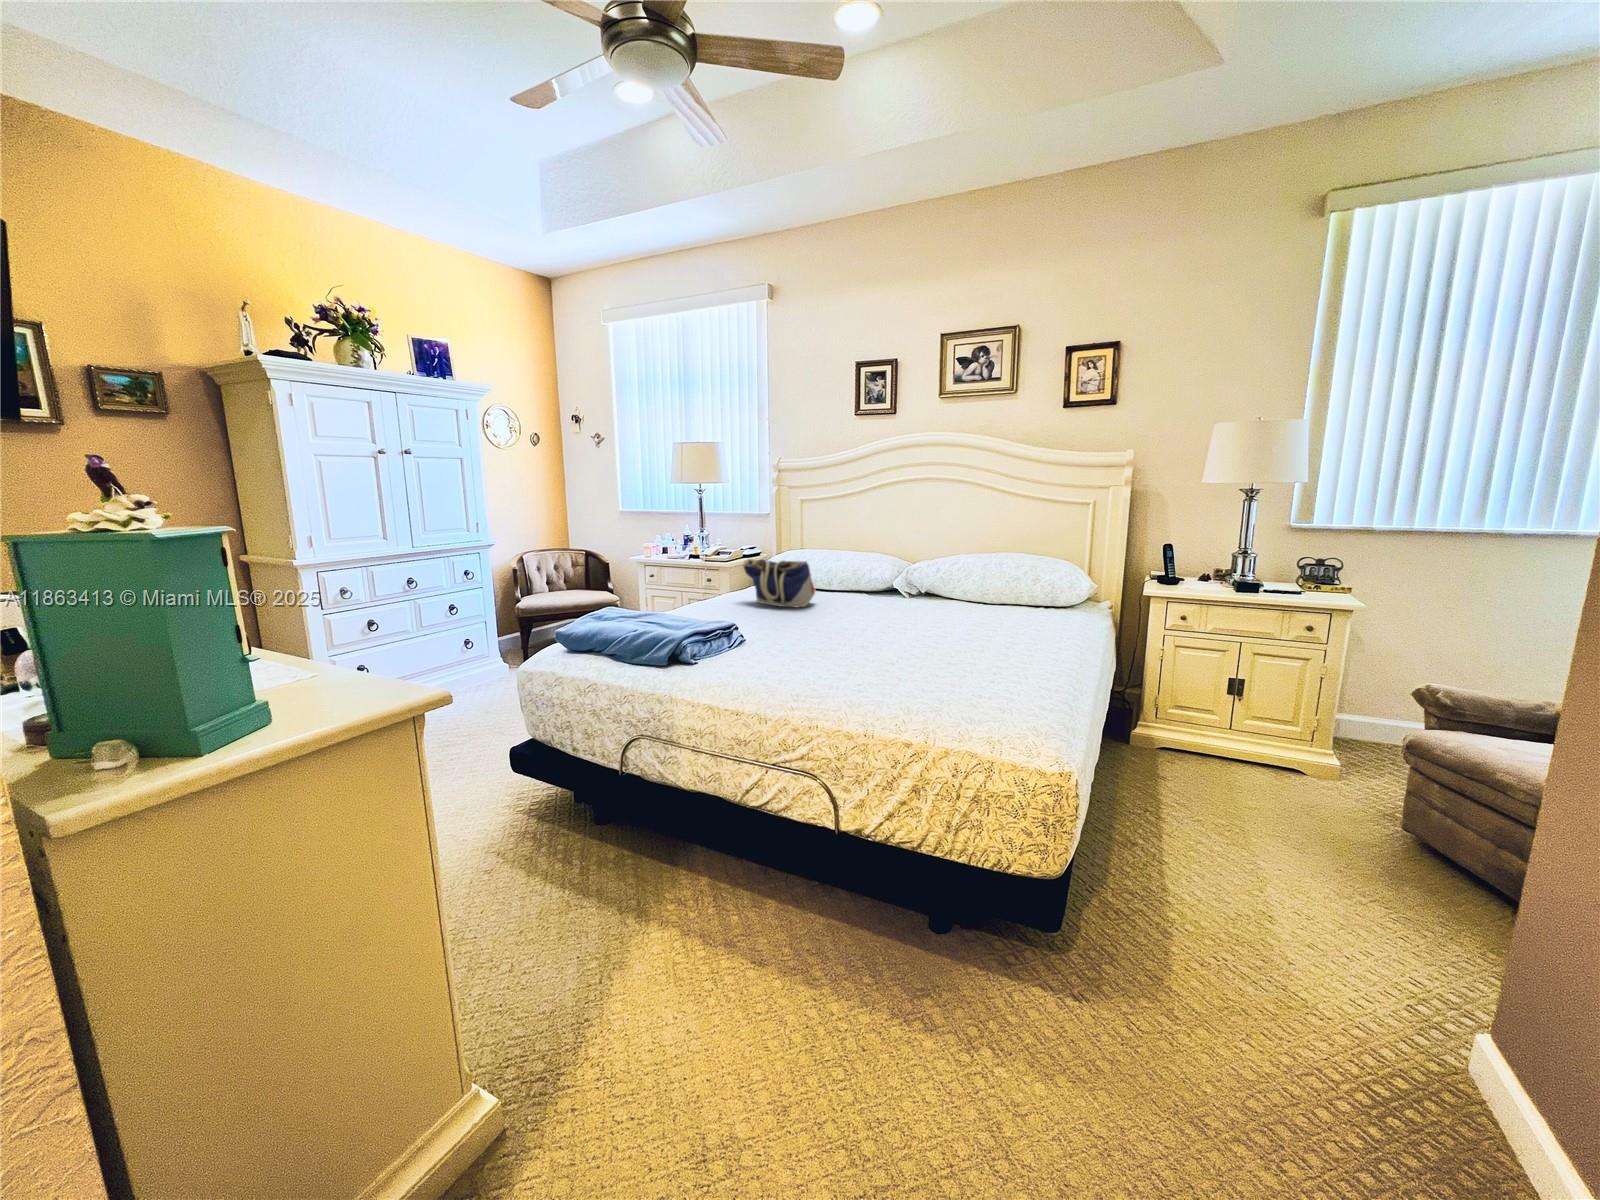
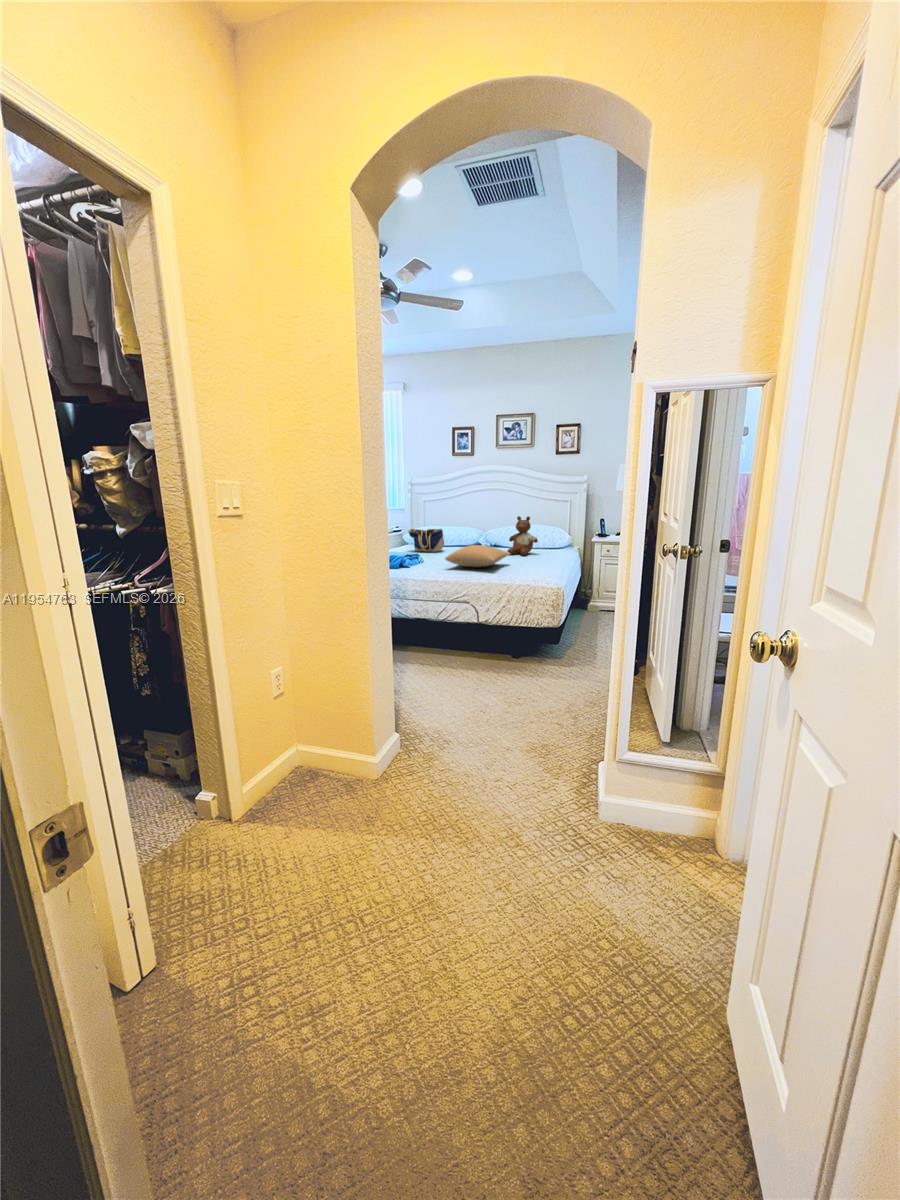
stuffed bear: none [945,539,1016,628] -> present [507,516,538,555]
pillow: none [774,611,942,669] -> present [445,545,510,567]

